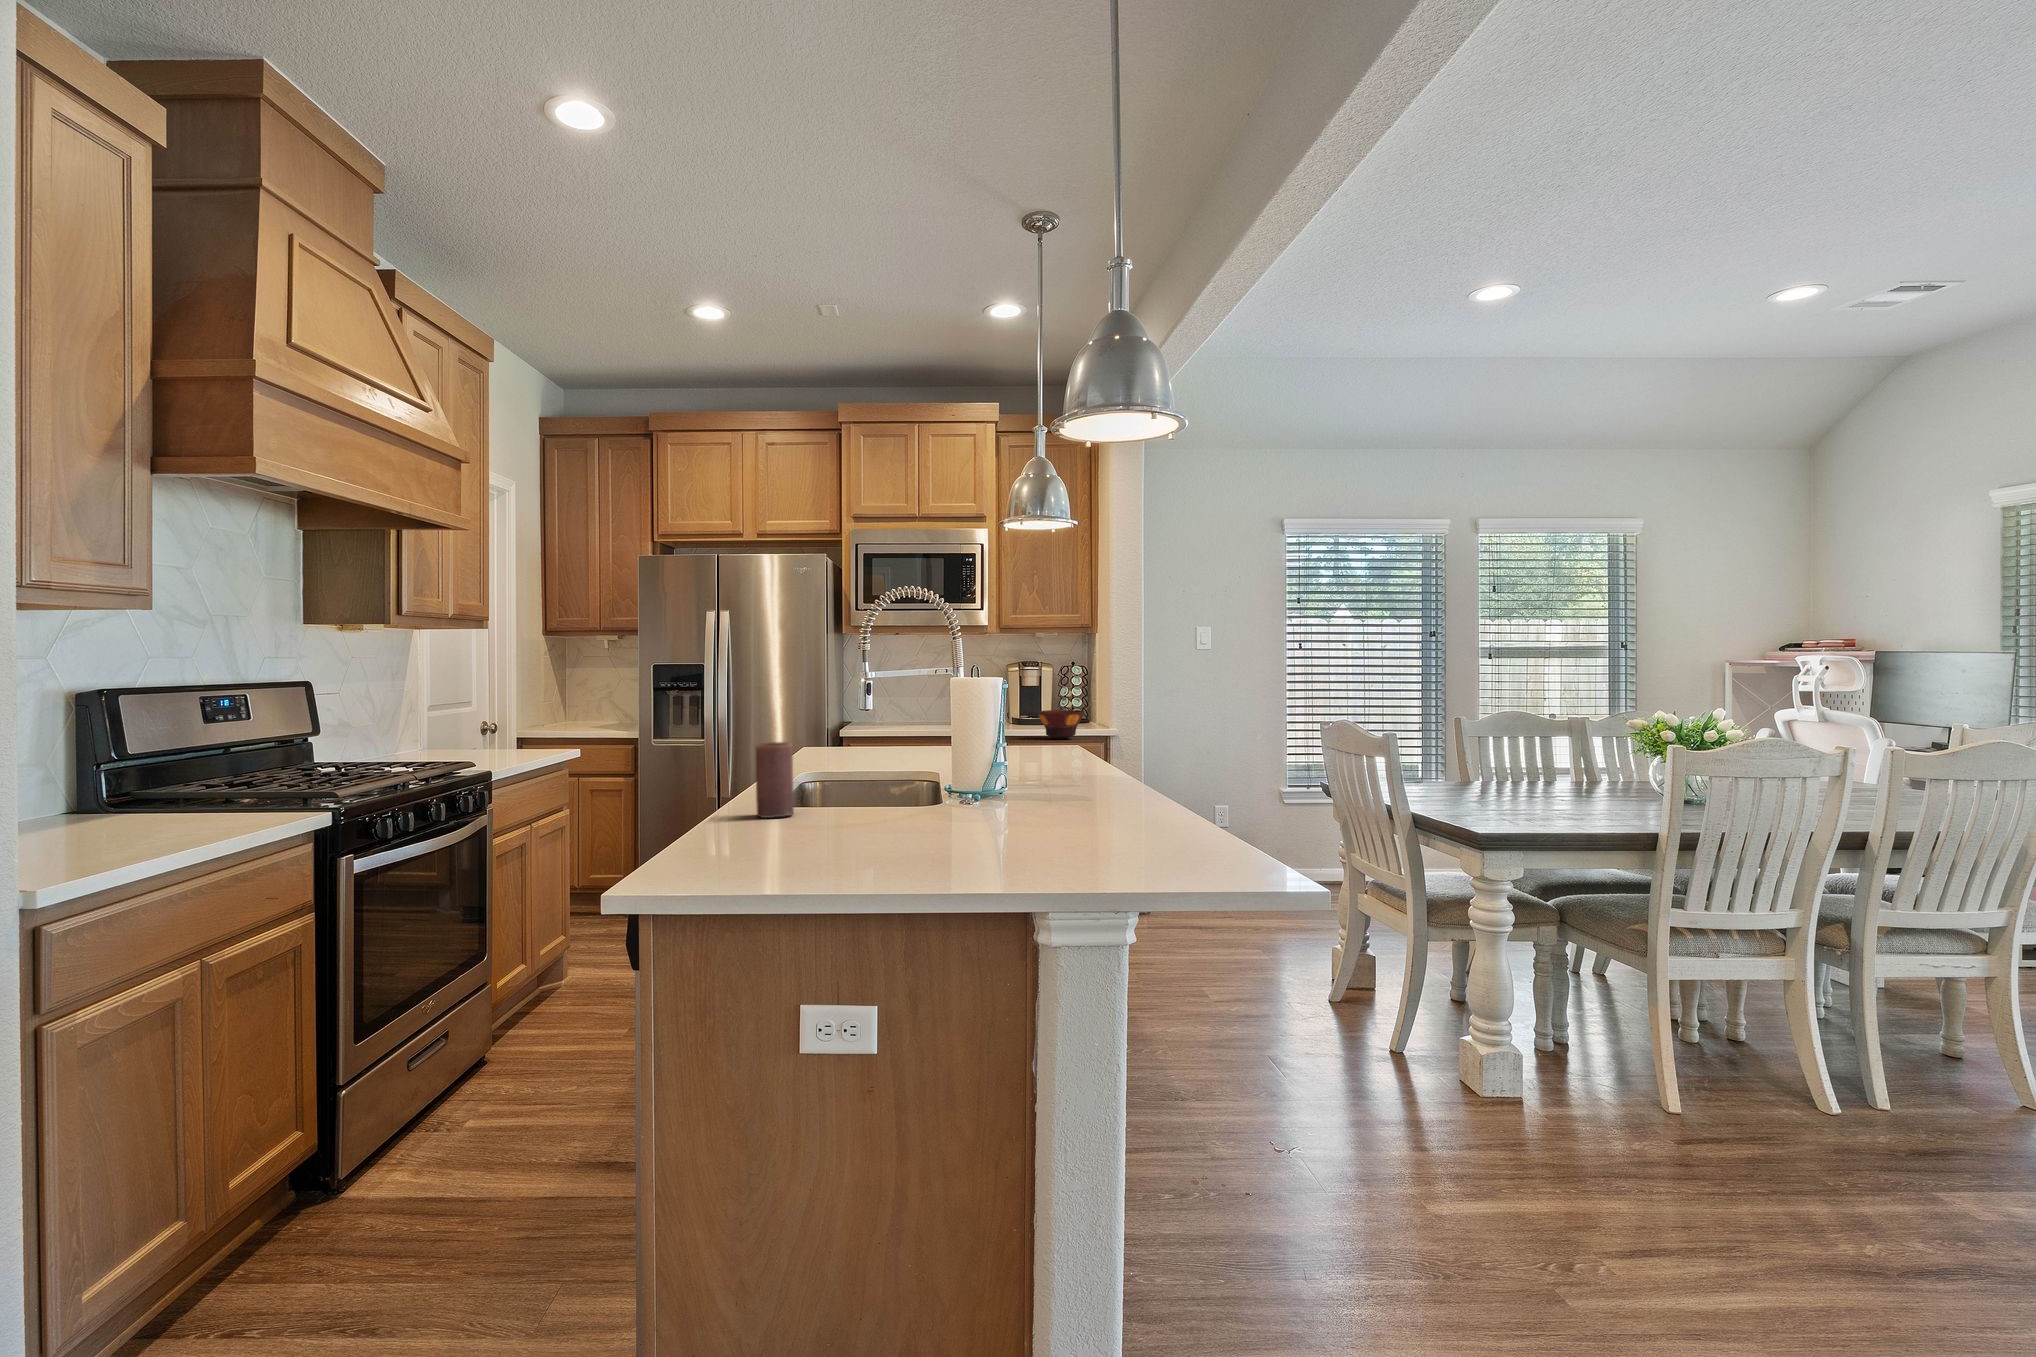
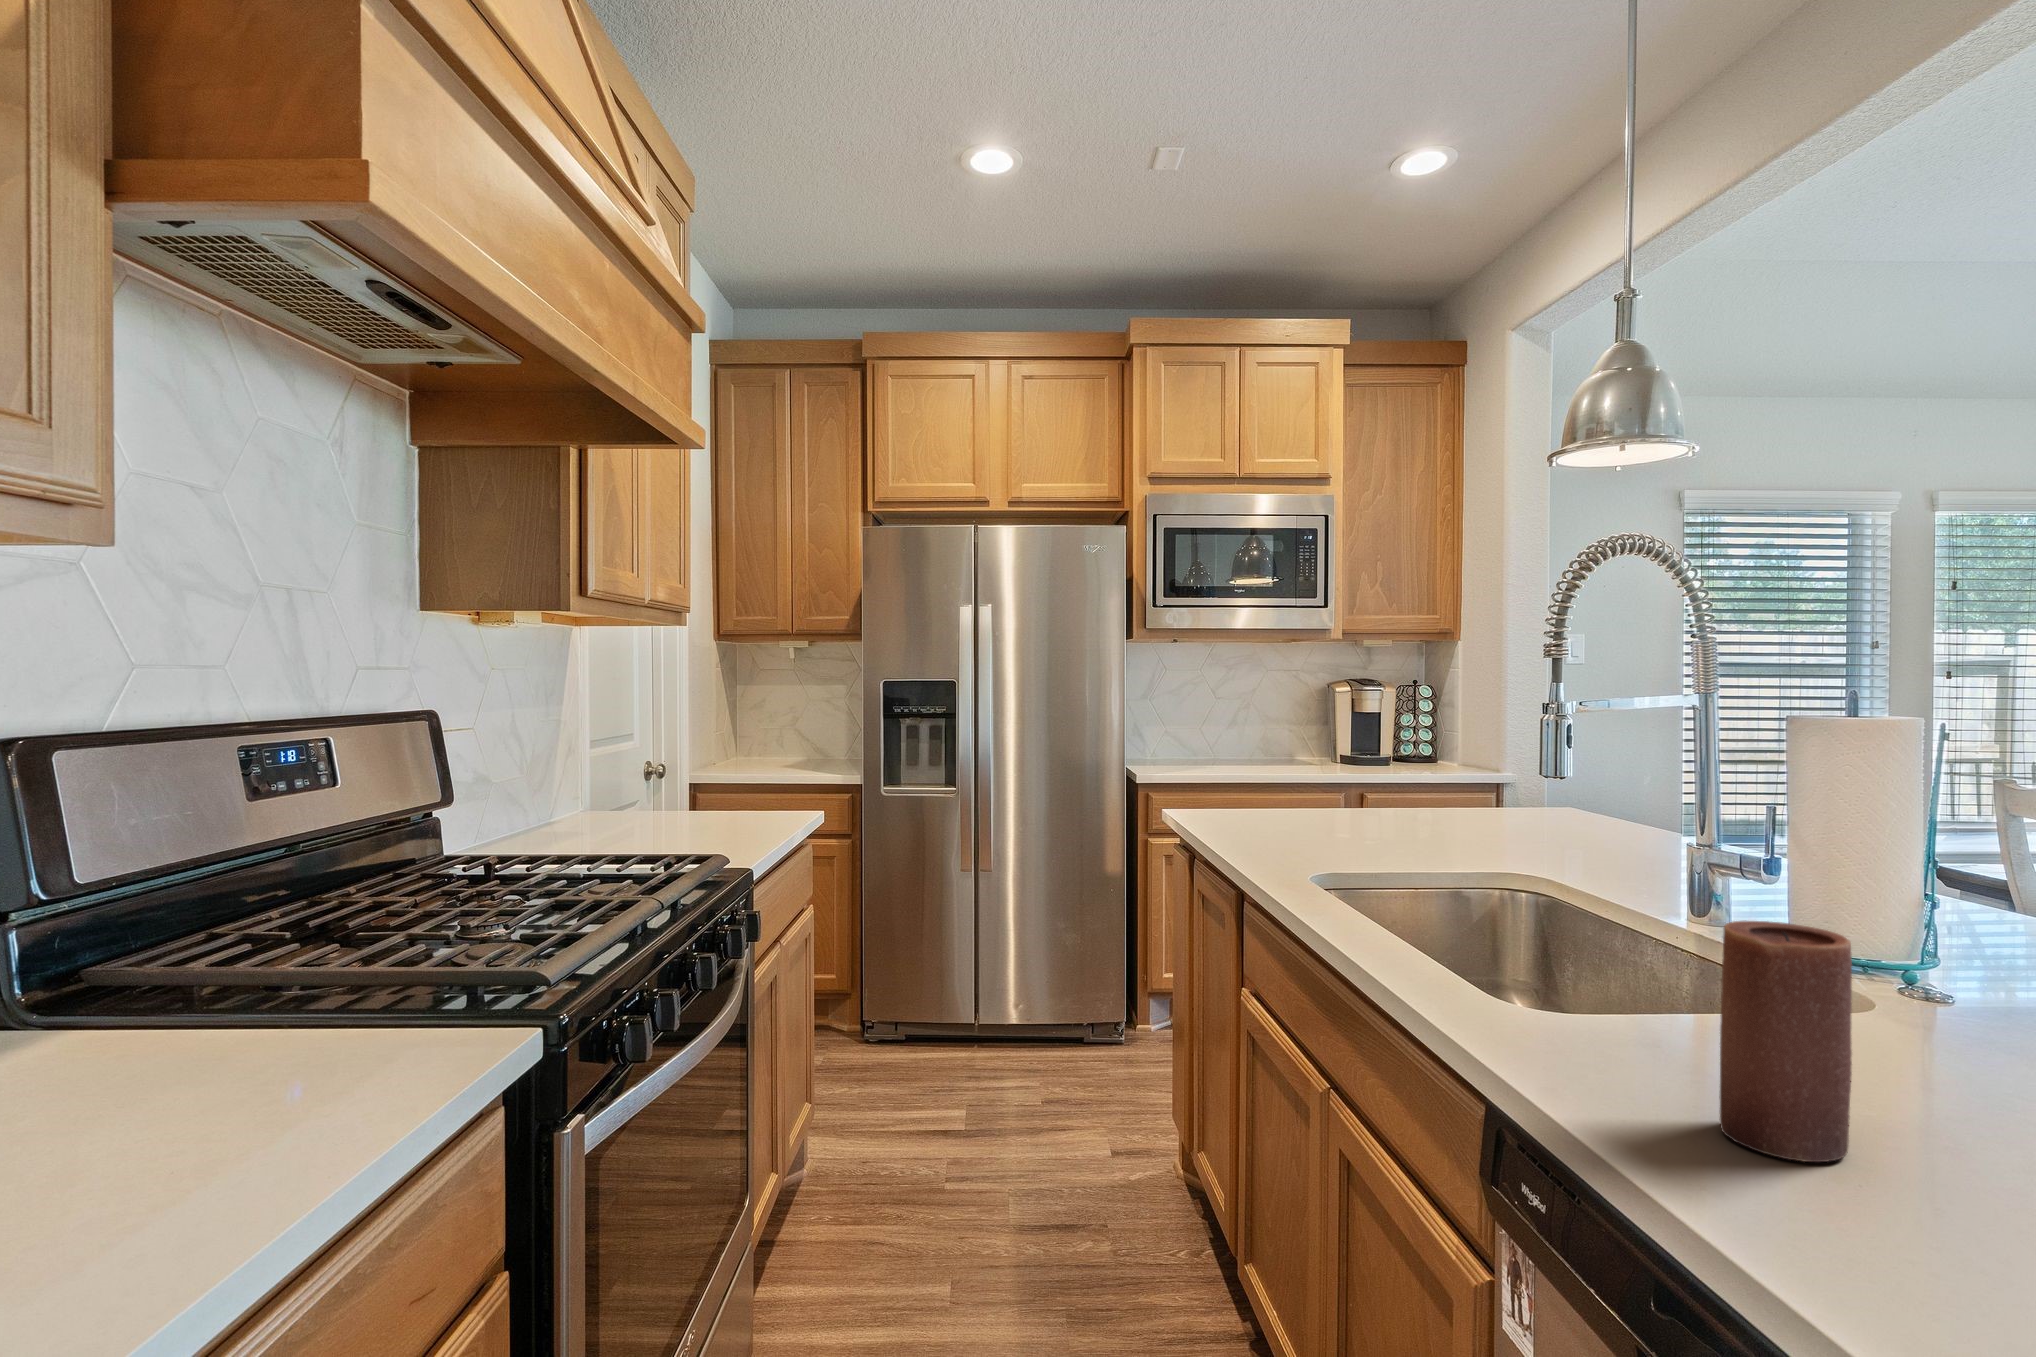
bowl: present [1038,710,1084,739] -> none [1458,754,1535,798]

